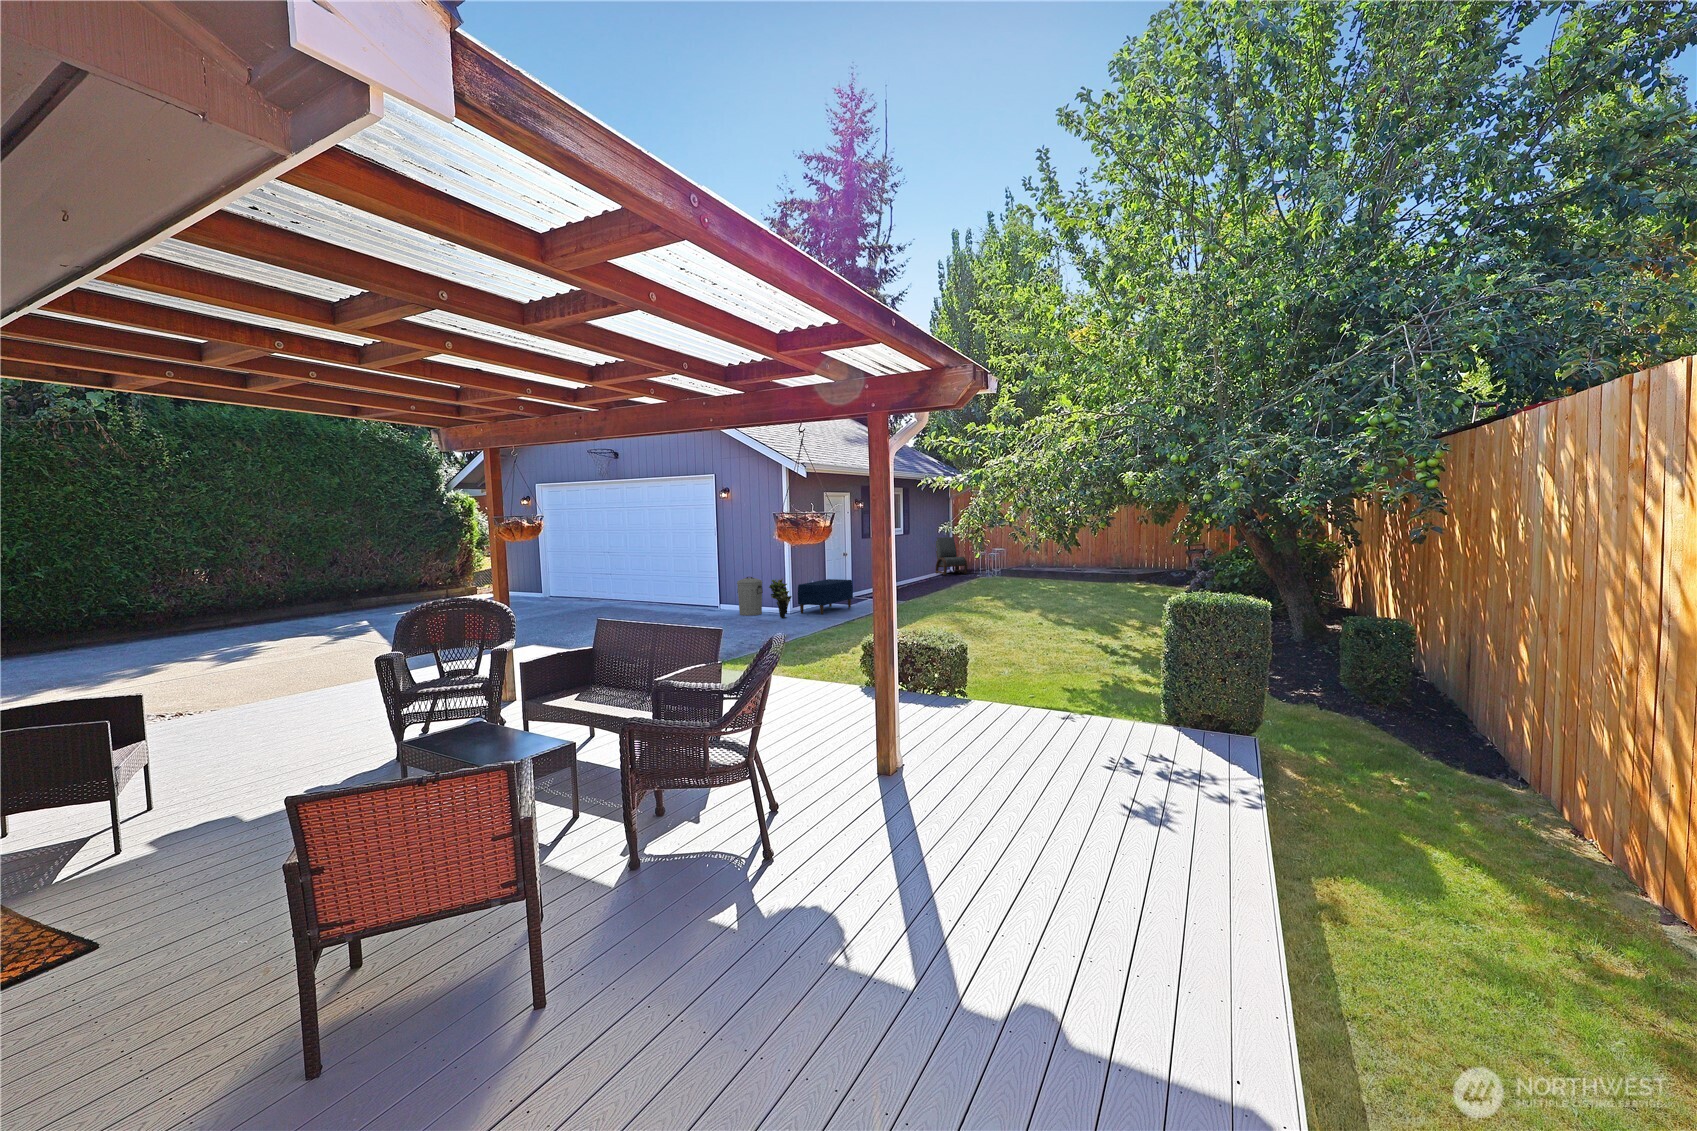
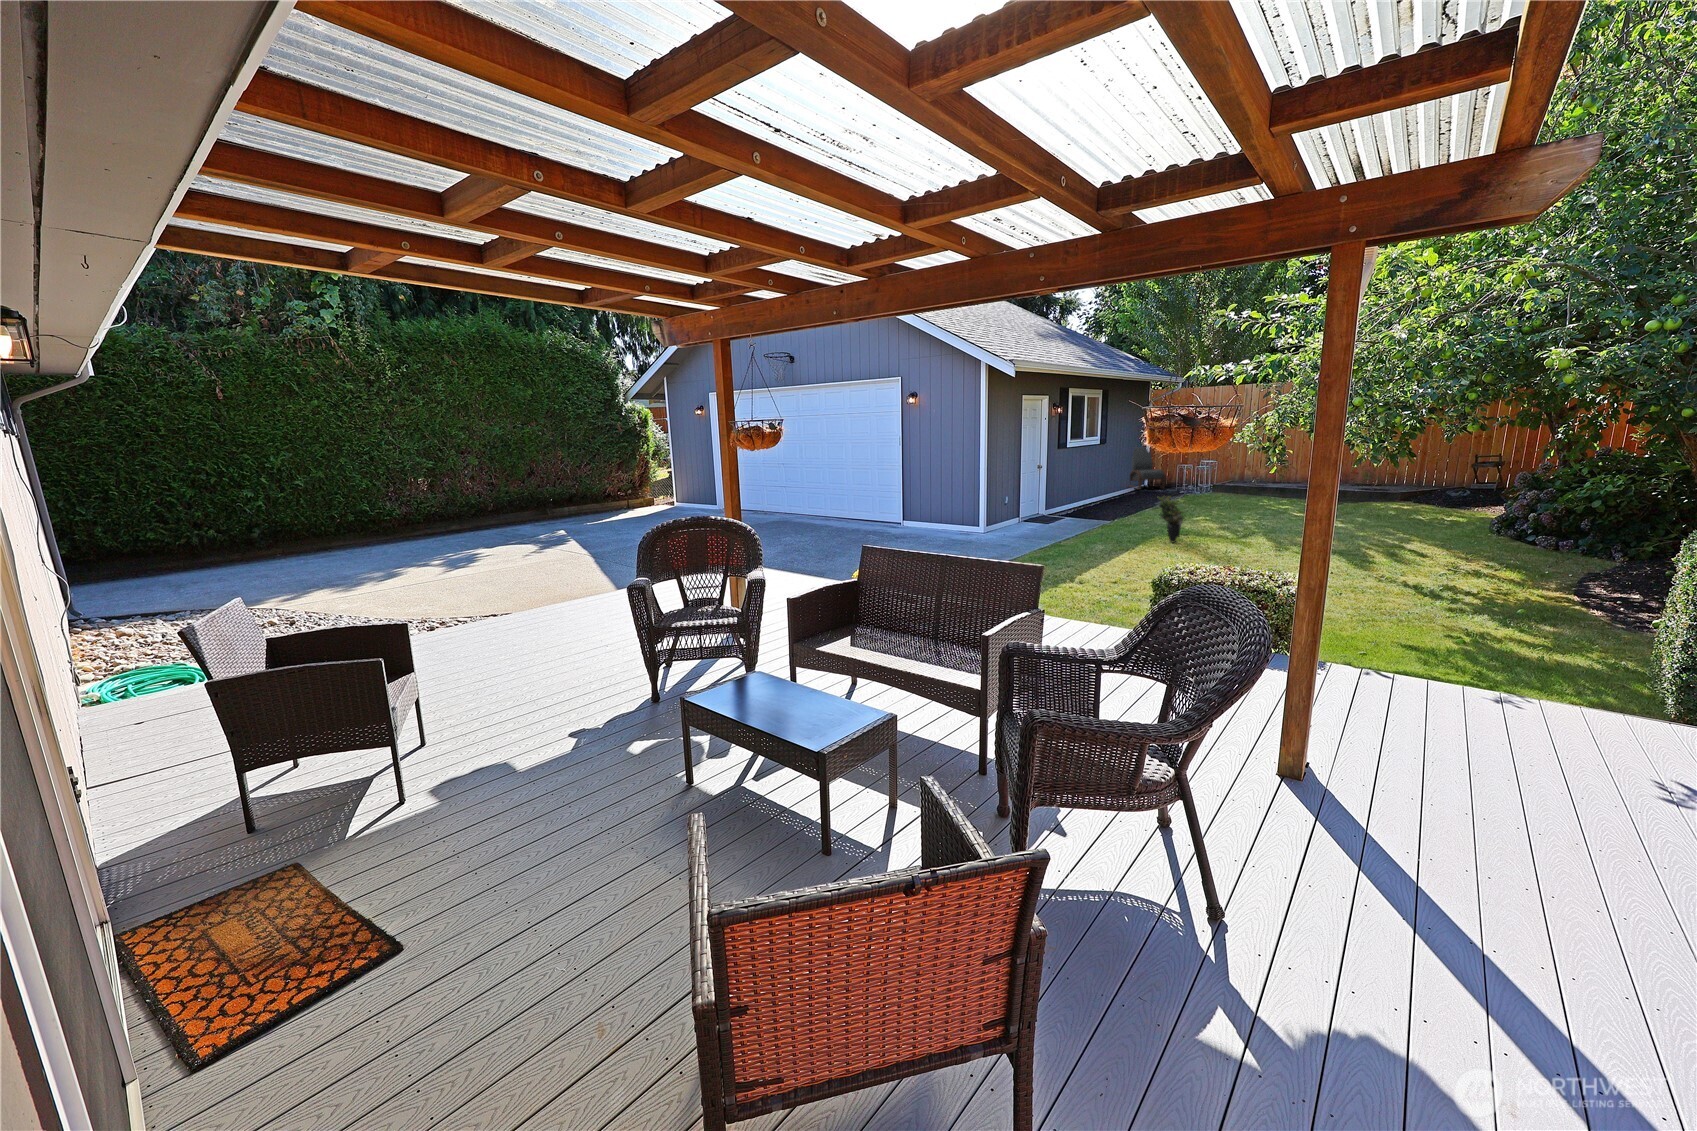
trash can: present [737,577,763,616] -> none [926,491,954,533]
potted plant: present [769,579,792,618] -> present [1158,497,1184,542]
bench: present [798,579,853,615] -> none [992,494,1050,534]

